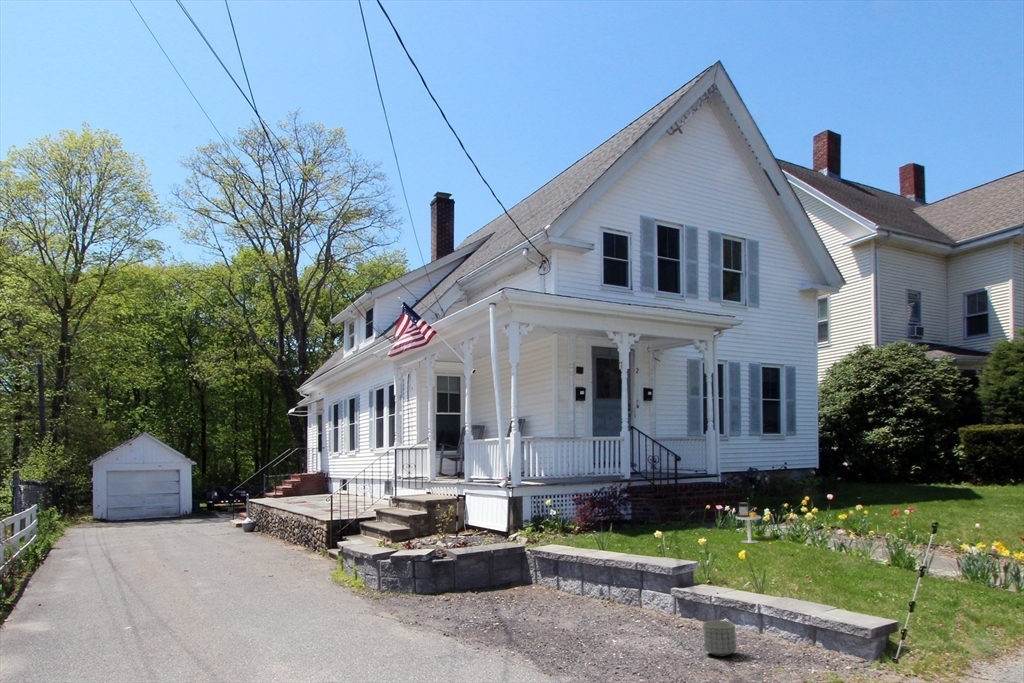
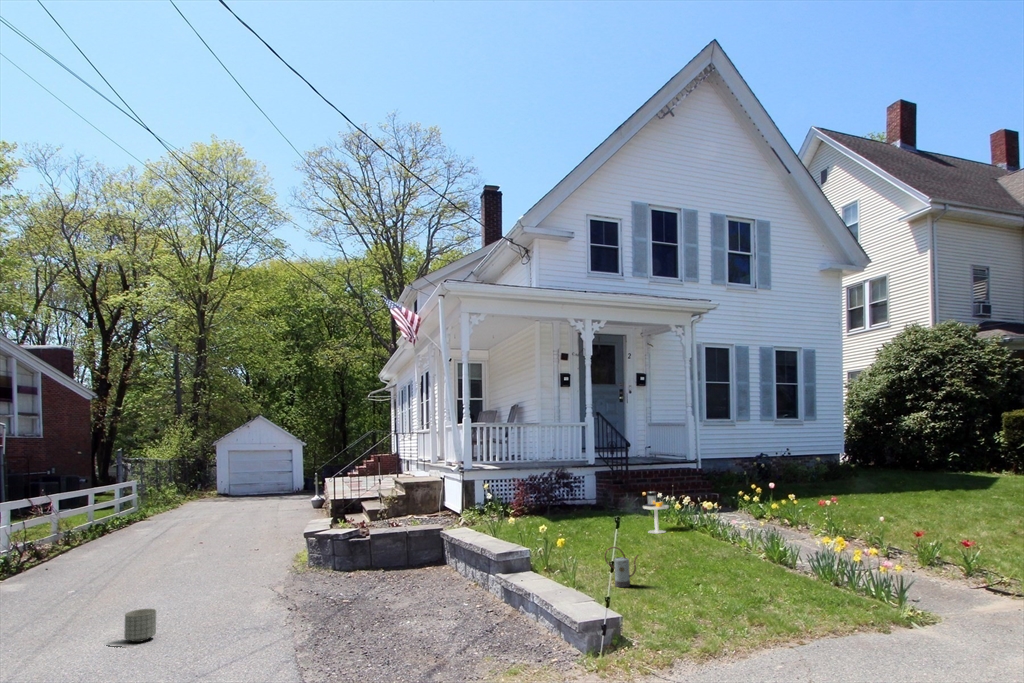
watering can: none [790,552,822,590] -> present [605,547,638,587]
planter: present [703,621,736,656] -> present [124,609,156,642]

